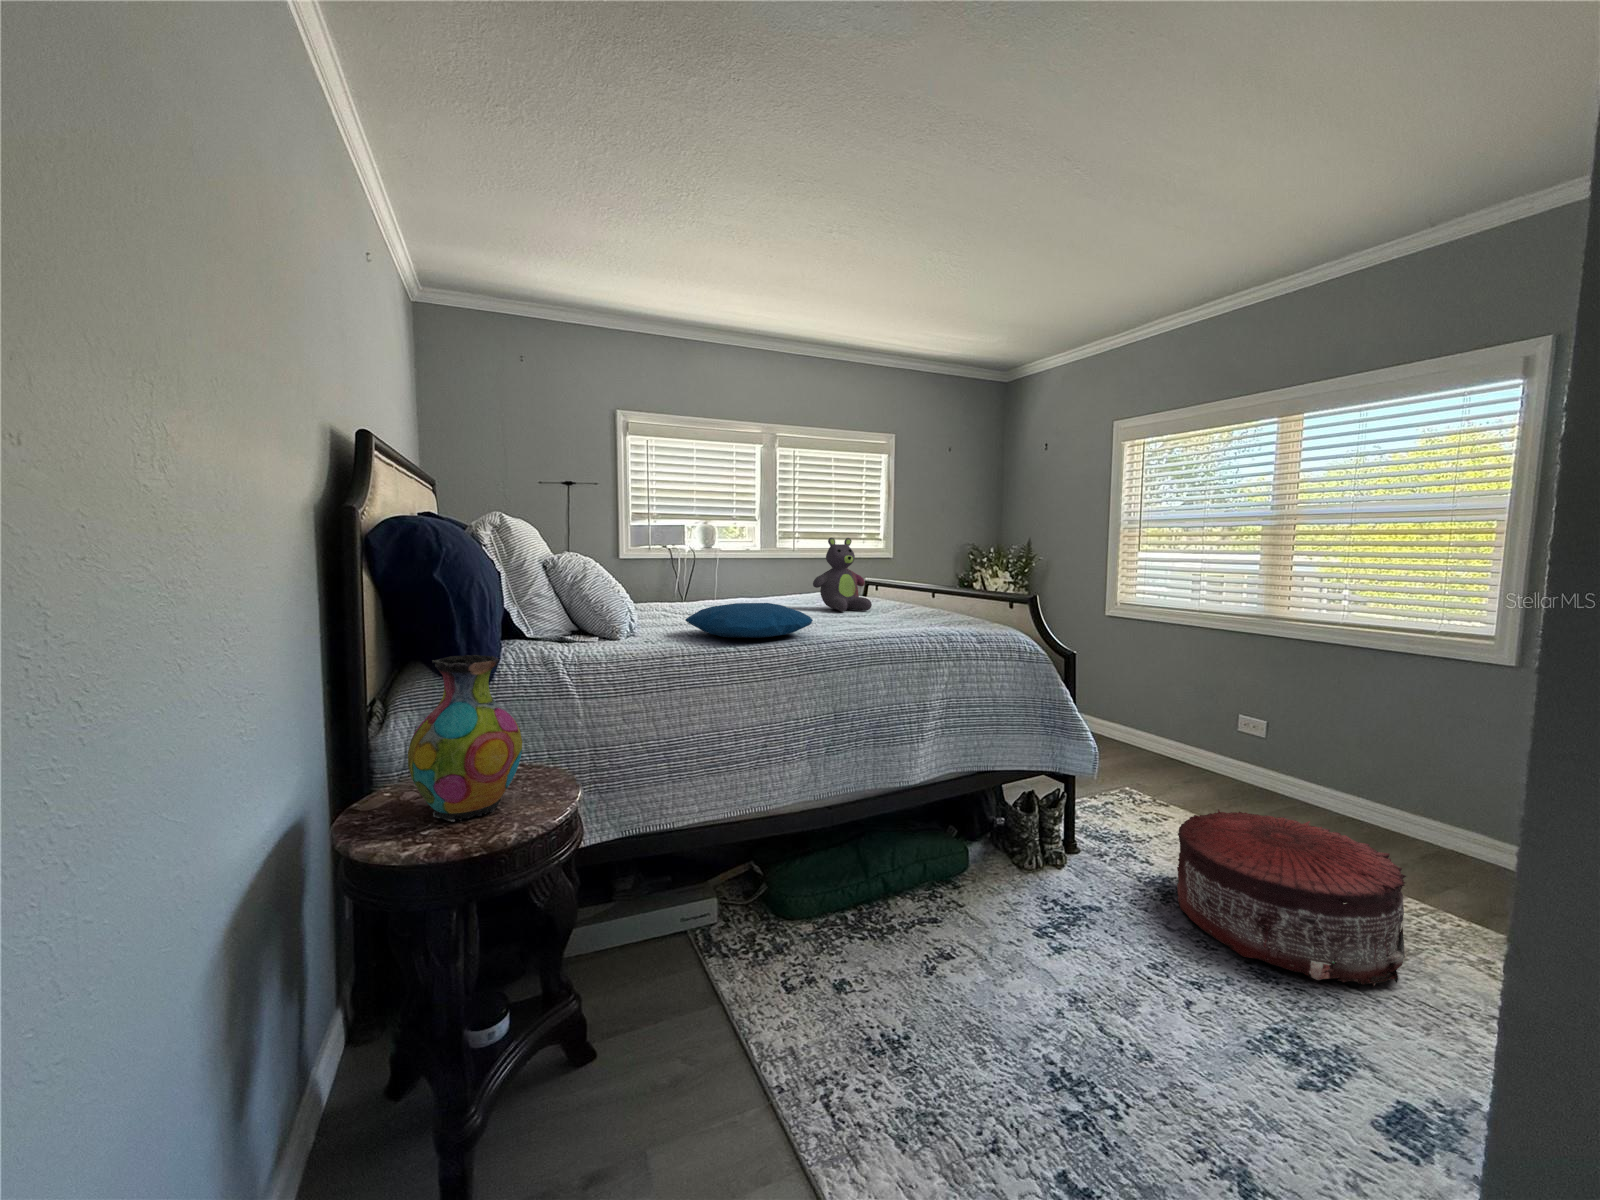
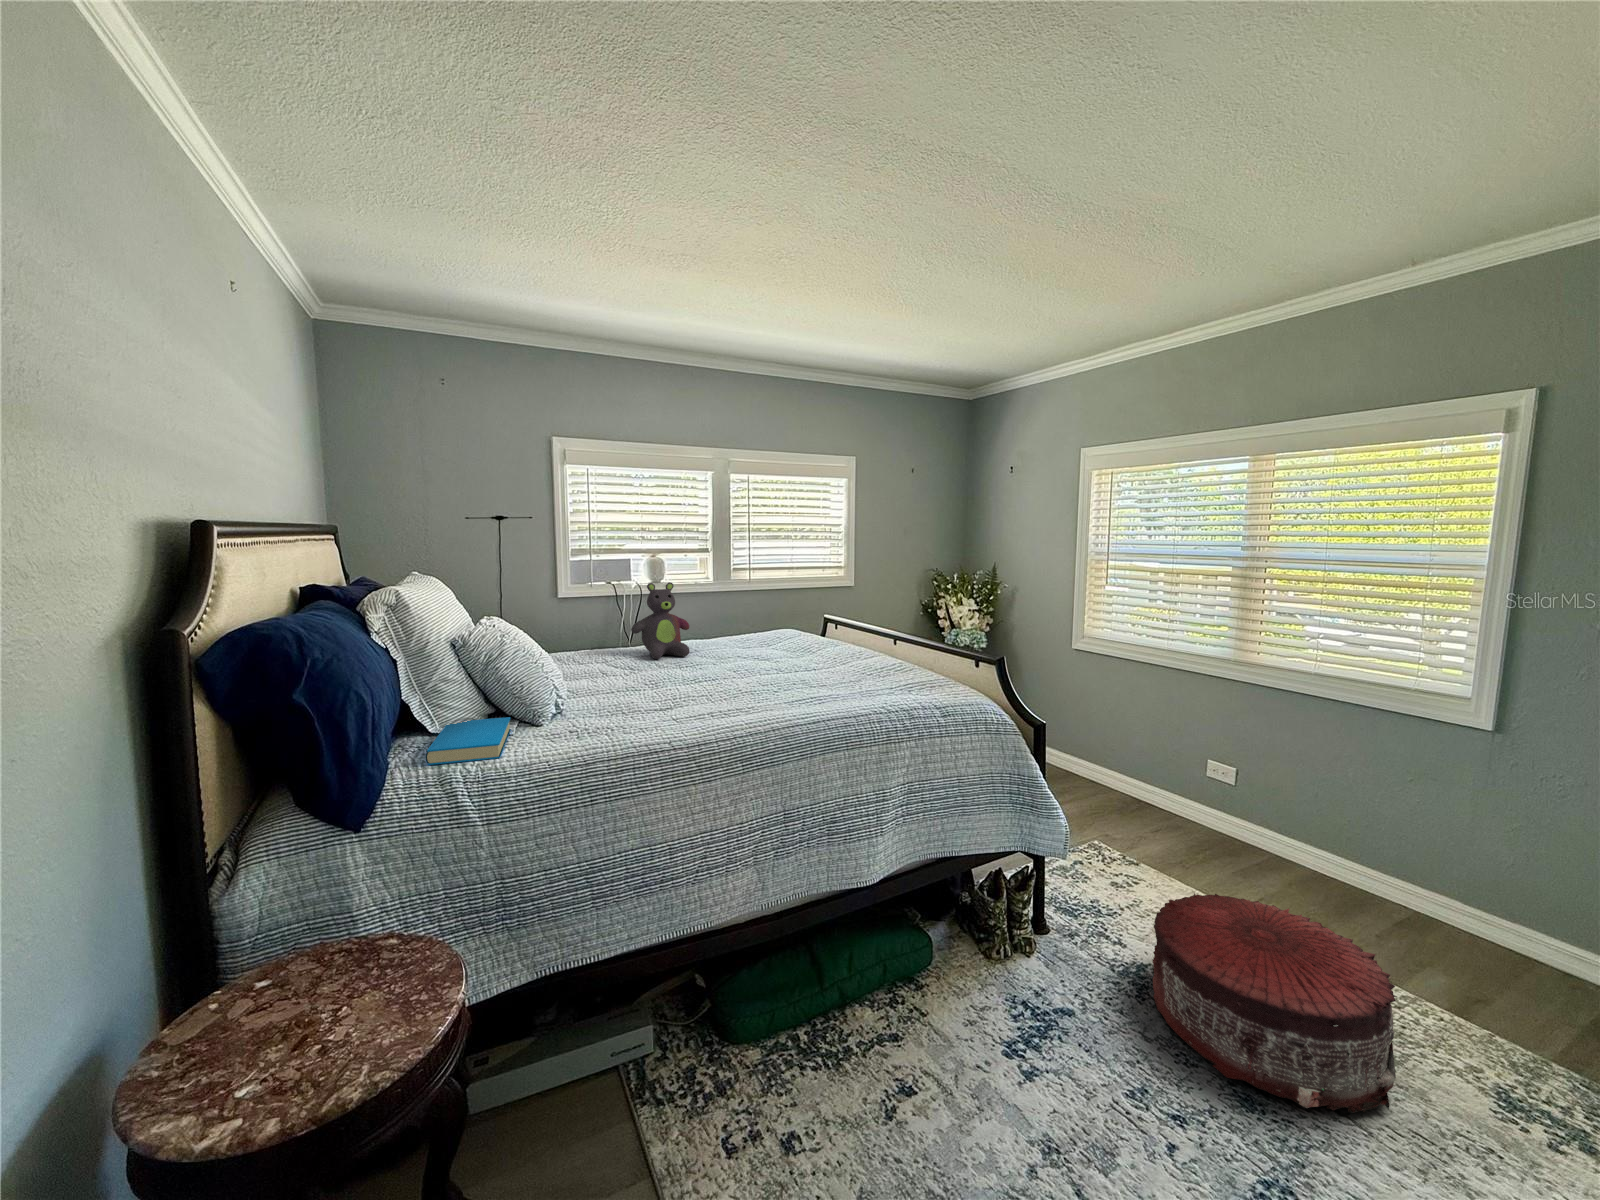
stuffed bear: present [813,538,872,612] -> present [631,582,690,659]
pillow: present [686,603,813,638] -> none [619,678,762,729]
book: none [529,628,593,654] -> present [425,717,511,765]
vase: present [408,655,522,822] -> none [213,835,379,1068]

